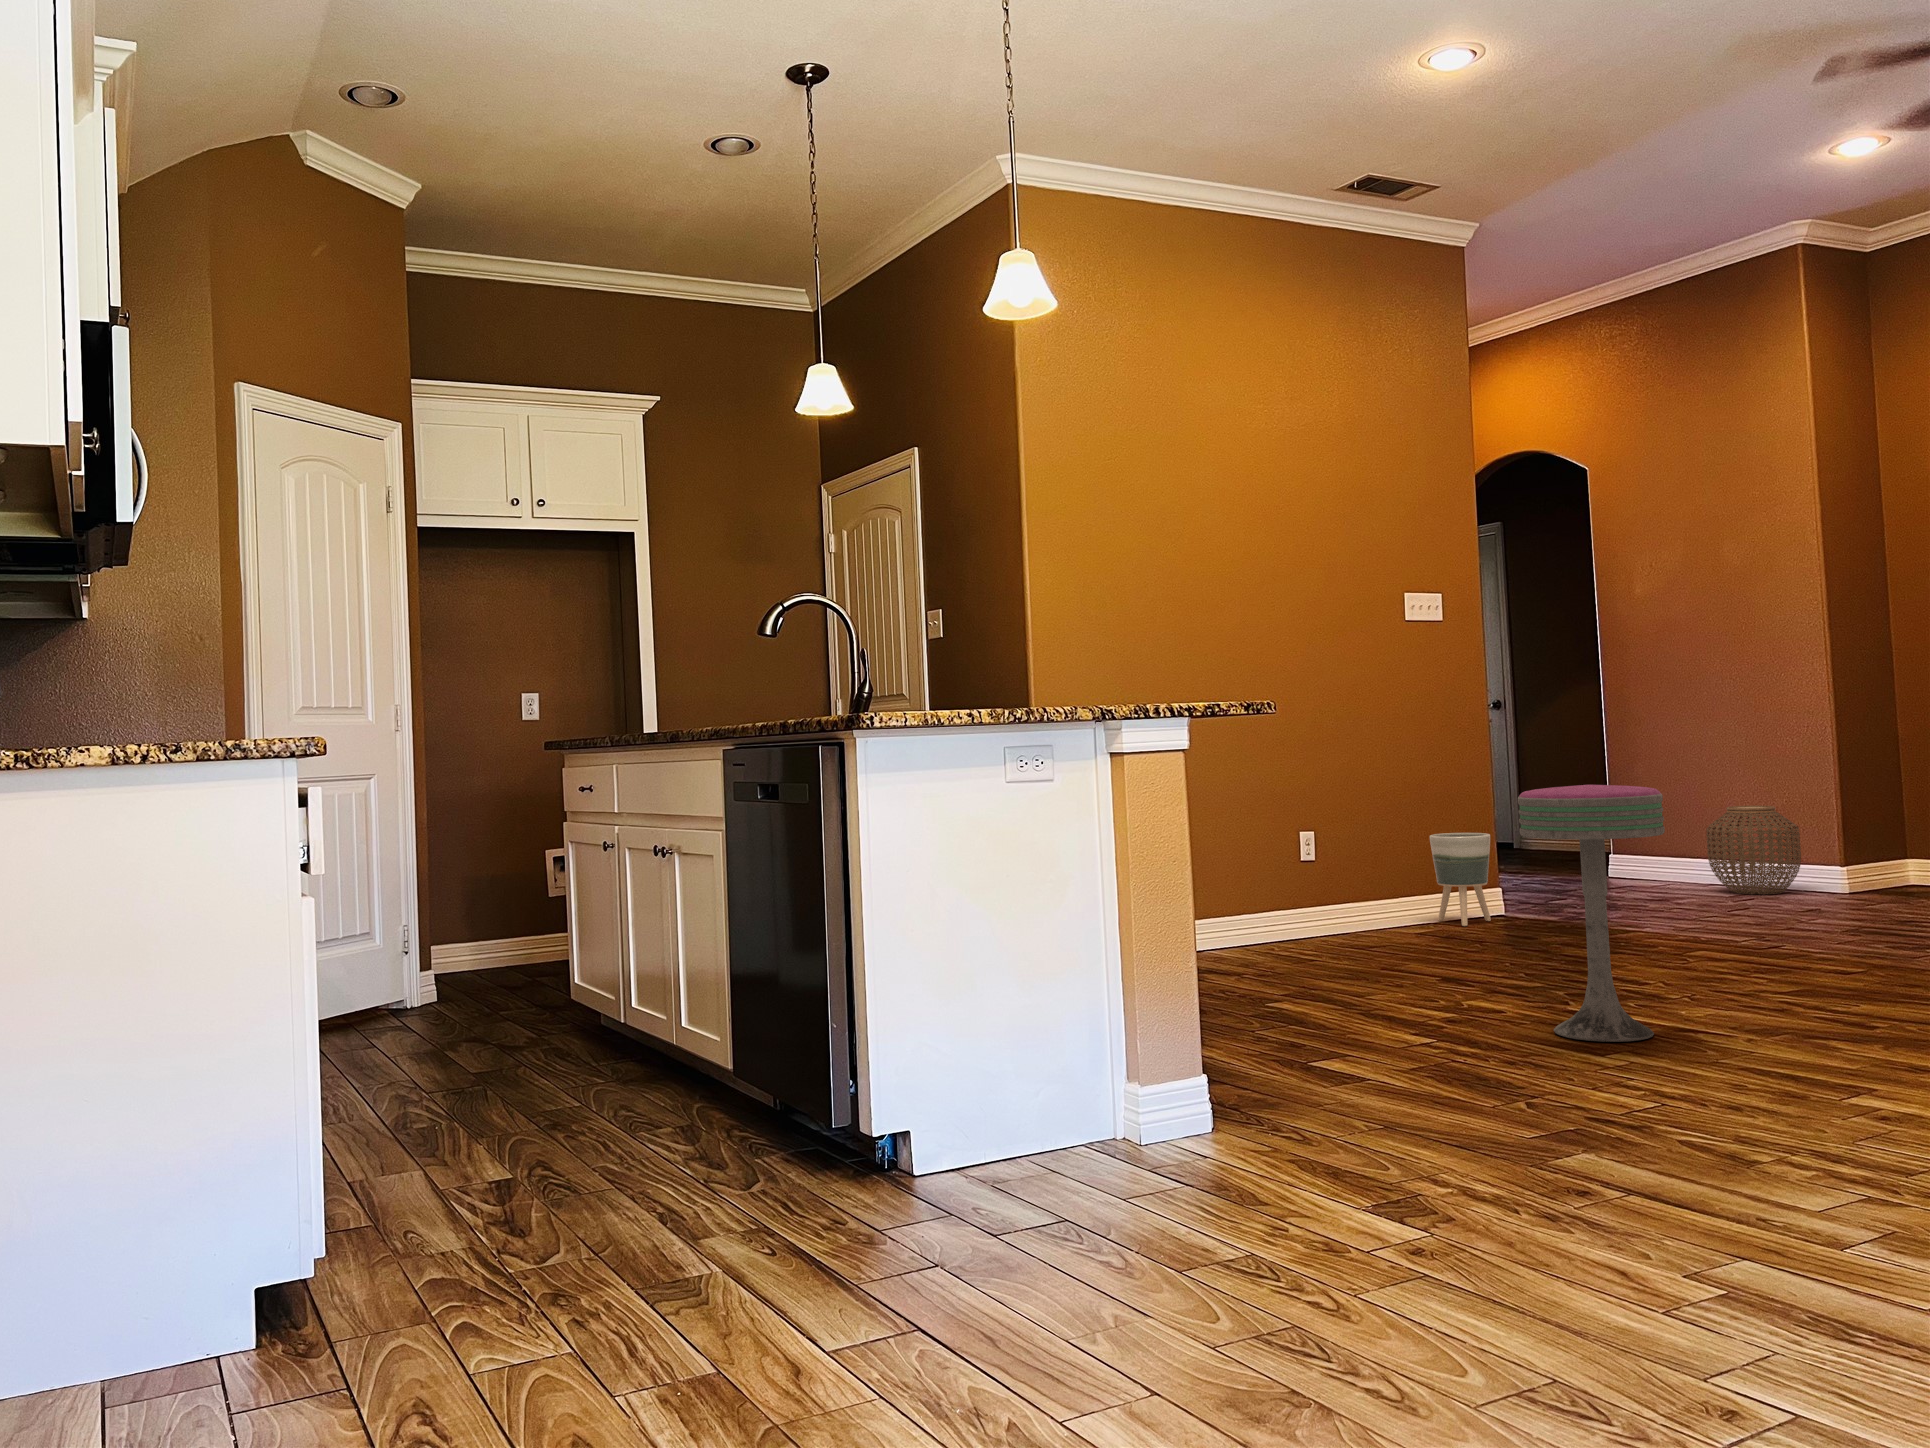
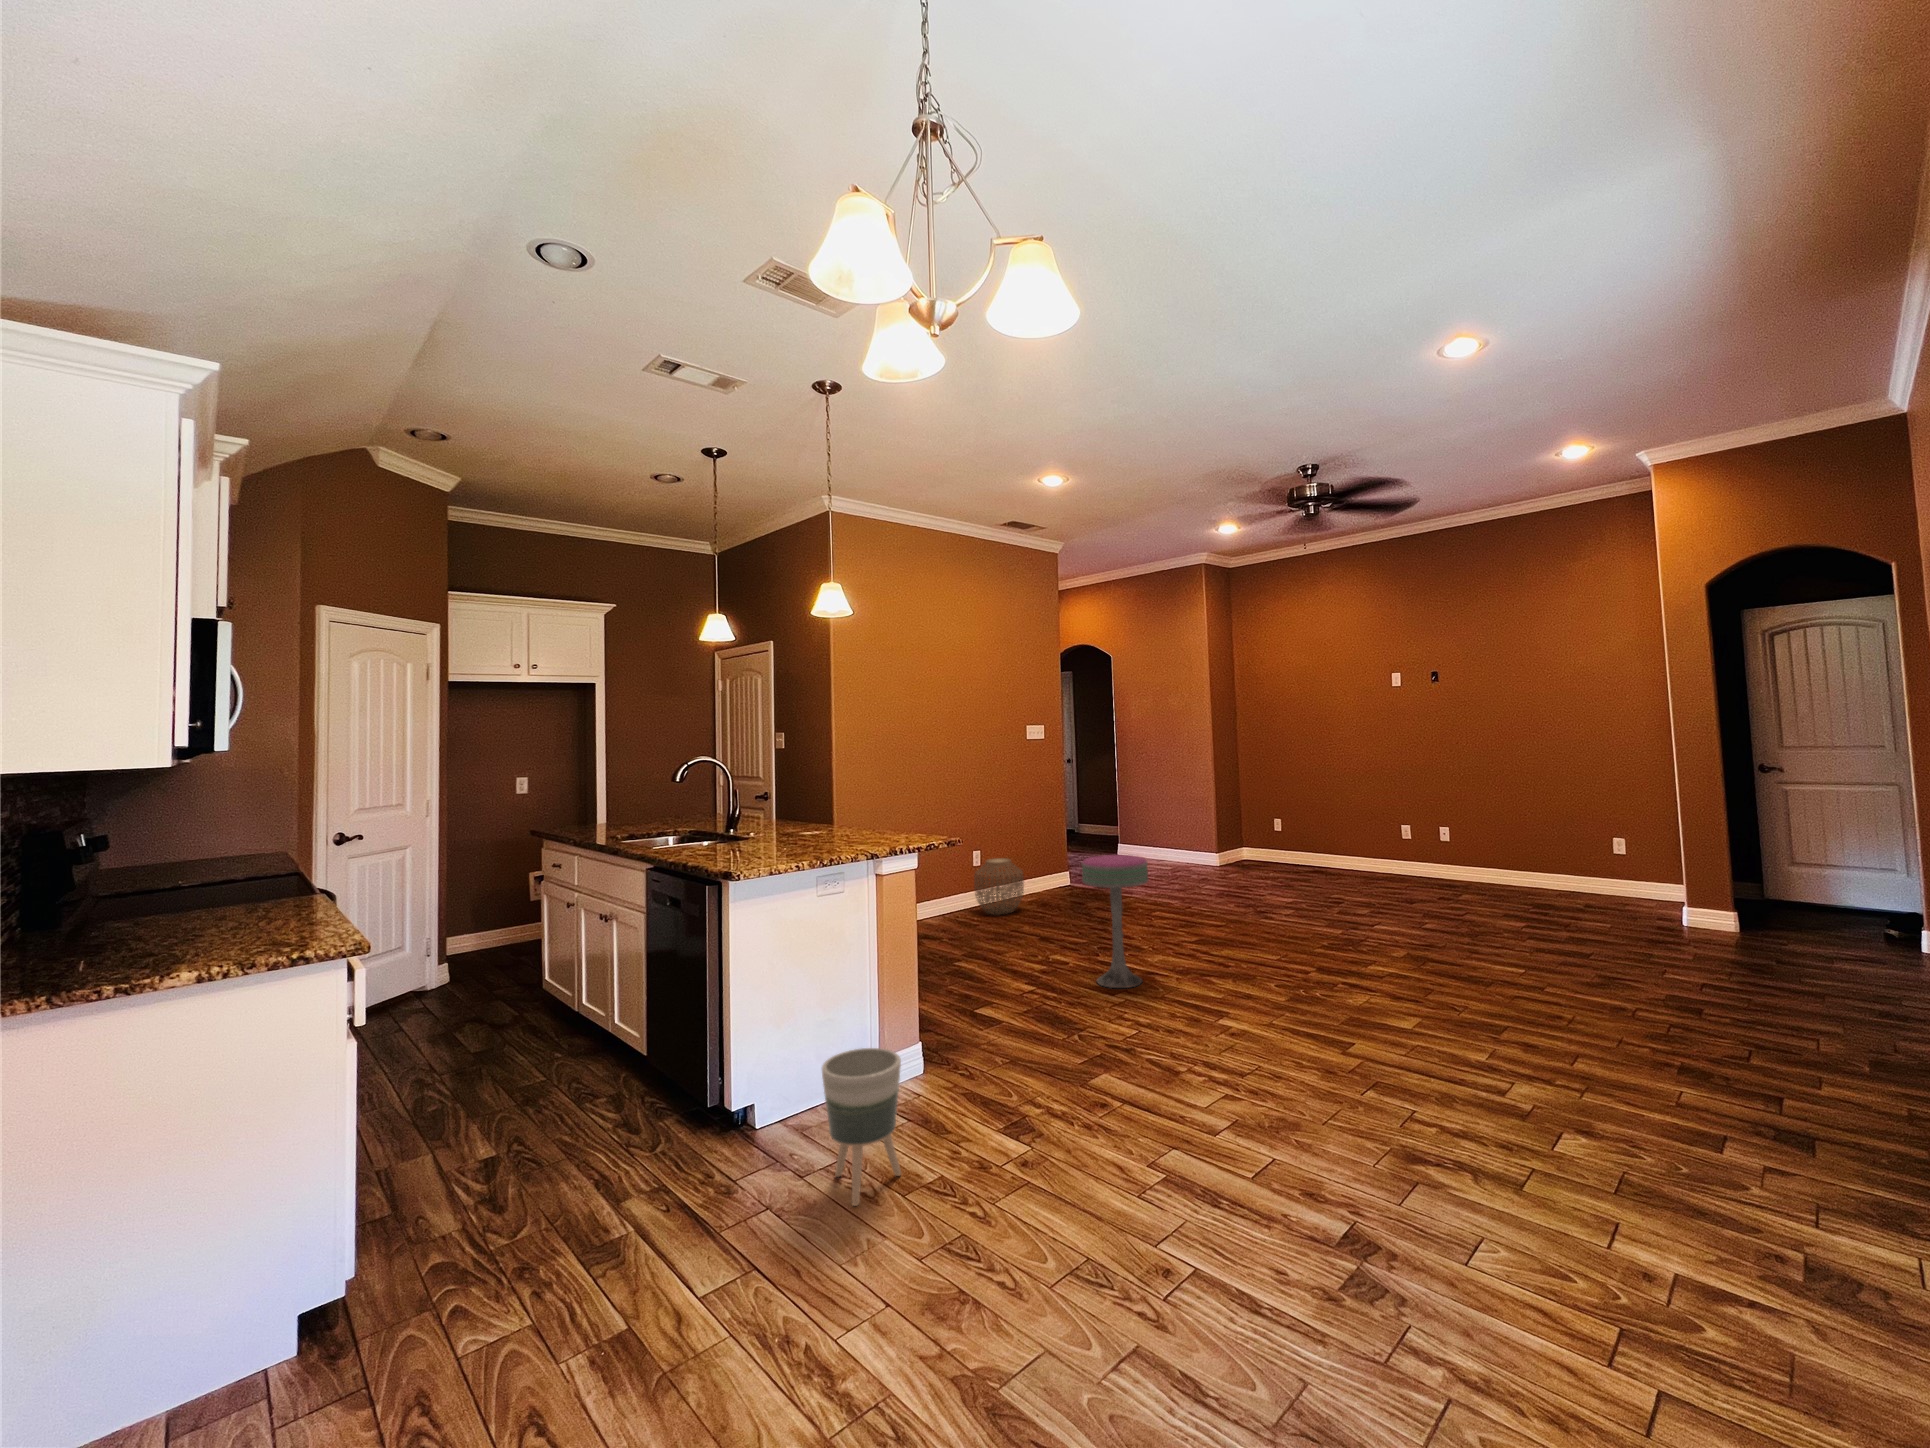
woven basket: present [1706,805,1801,894] -> present [974,858,1024,914]
planter: present [1430,833,1491,926] -> present [822,1048,901,1206]

